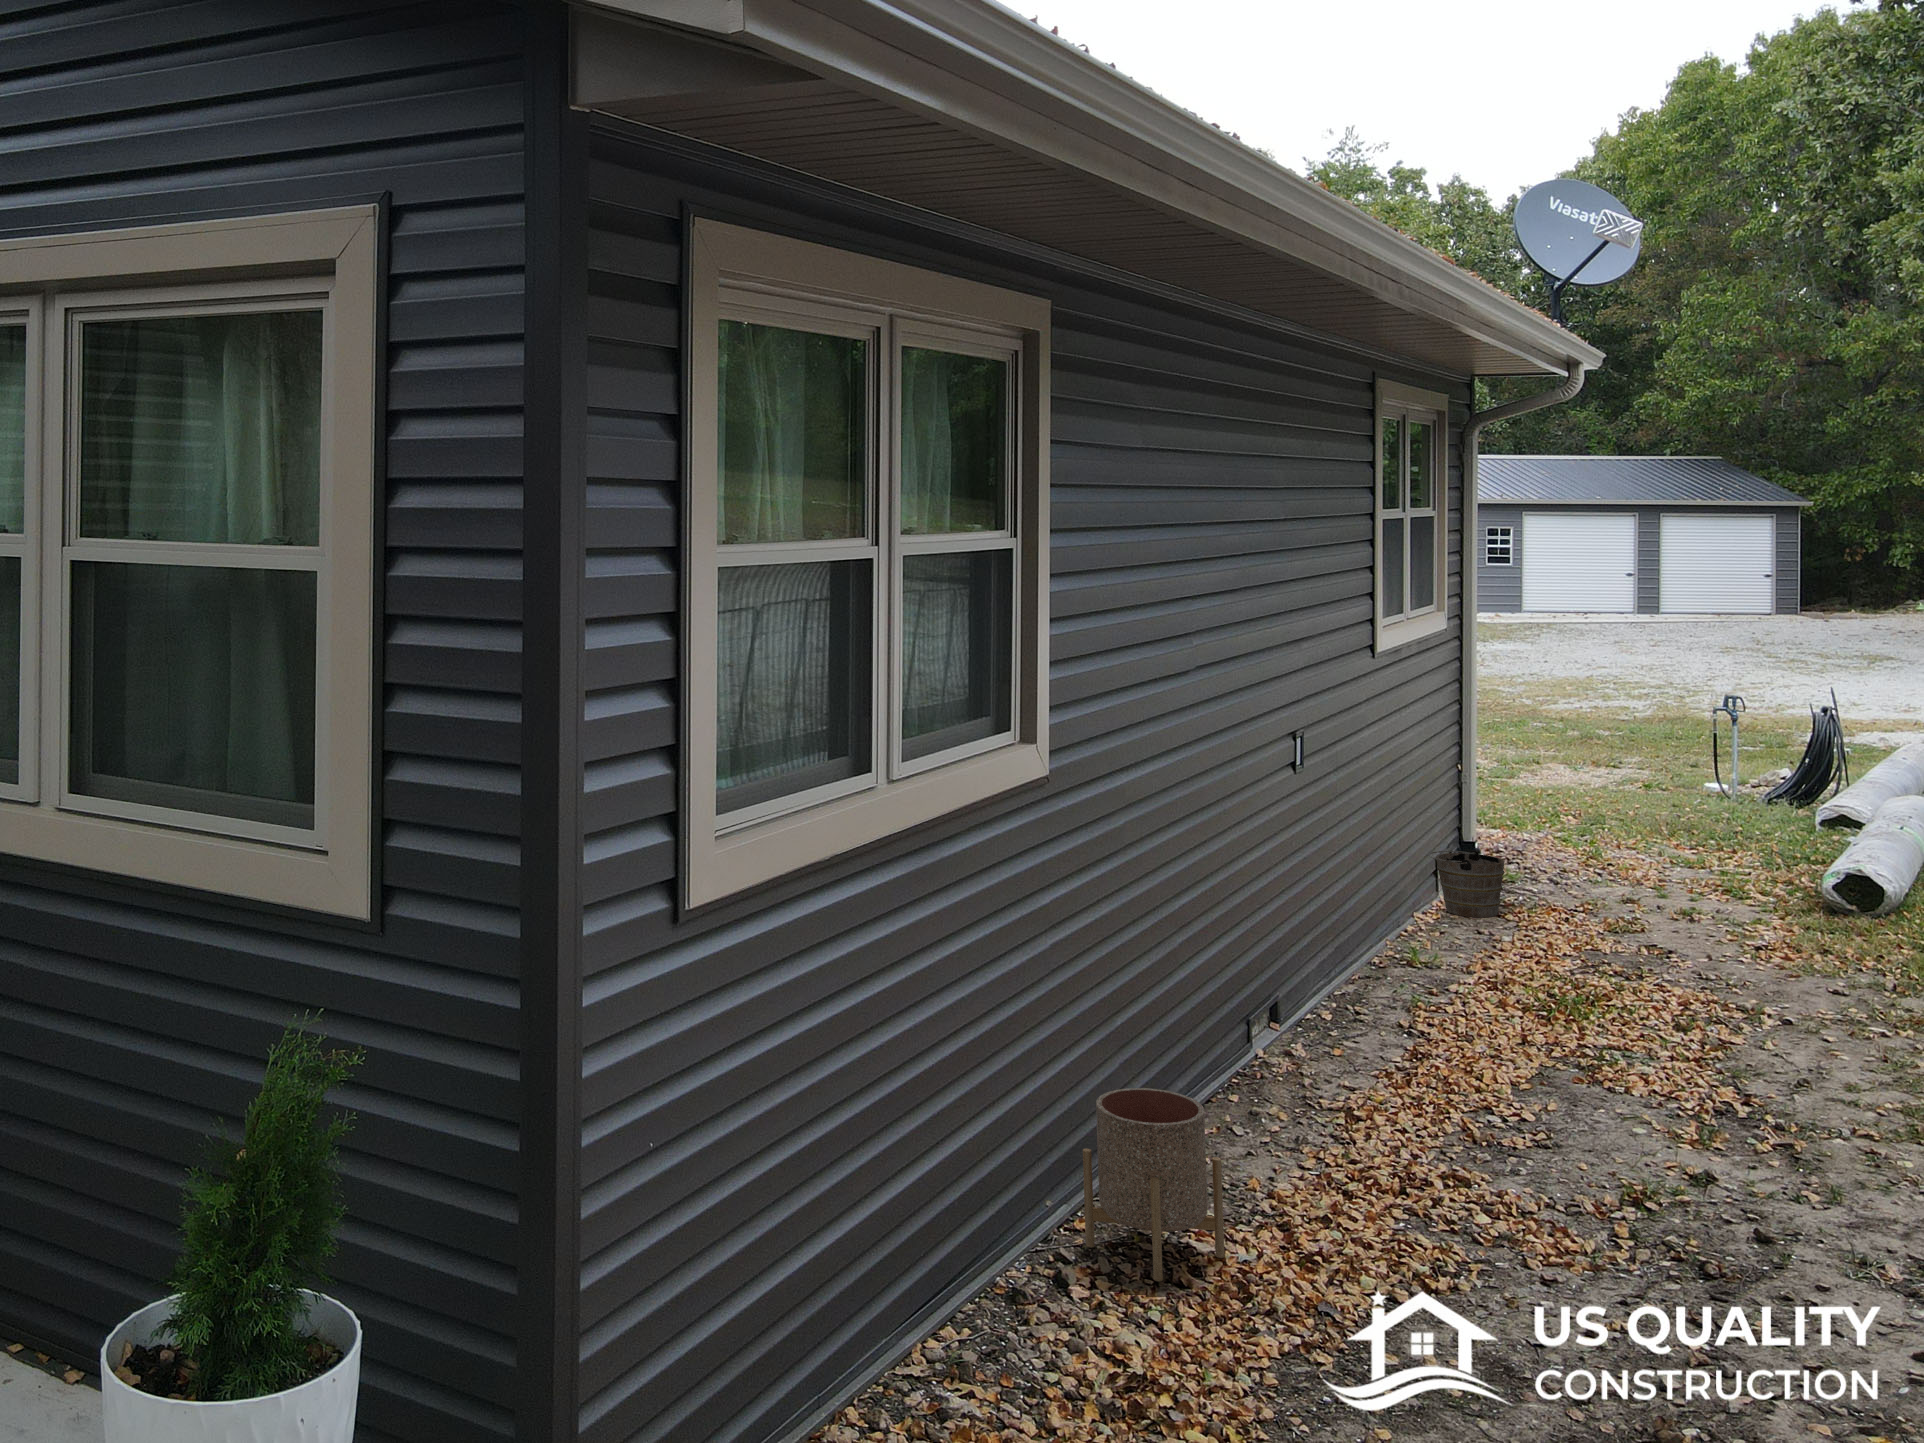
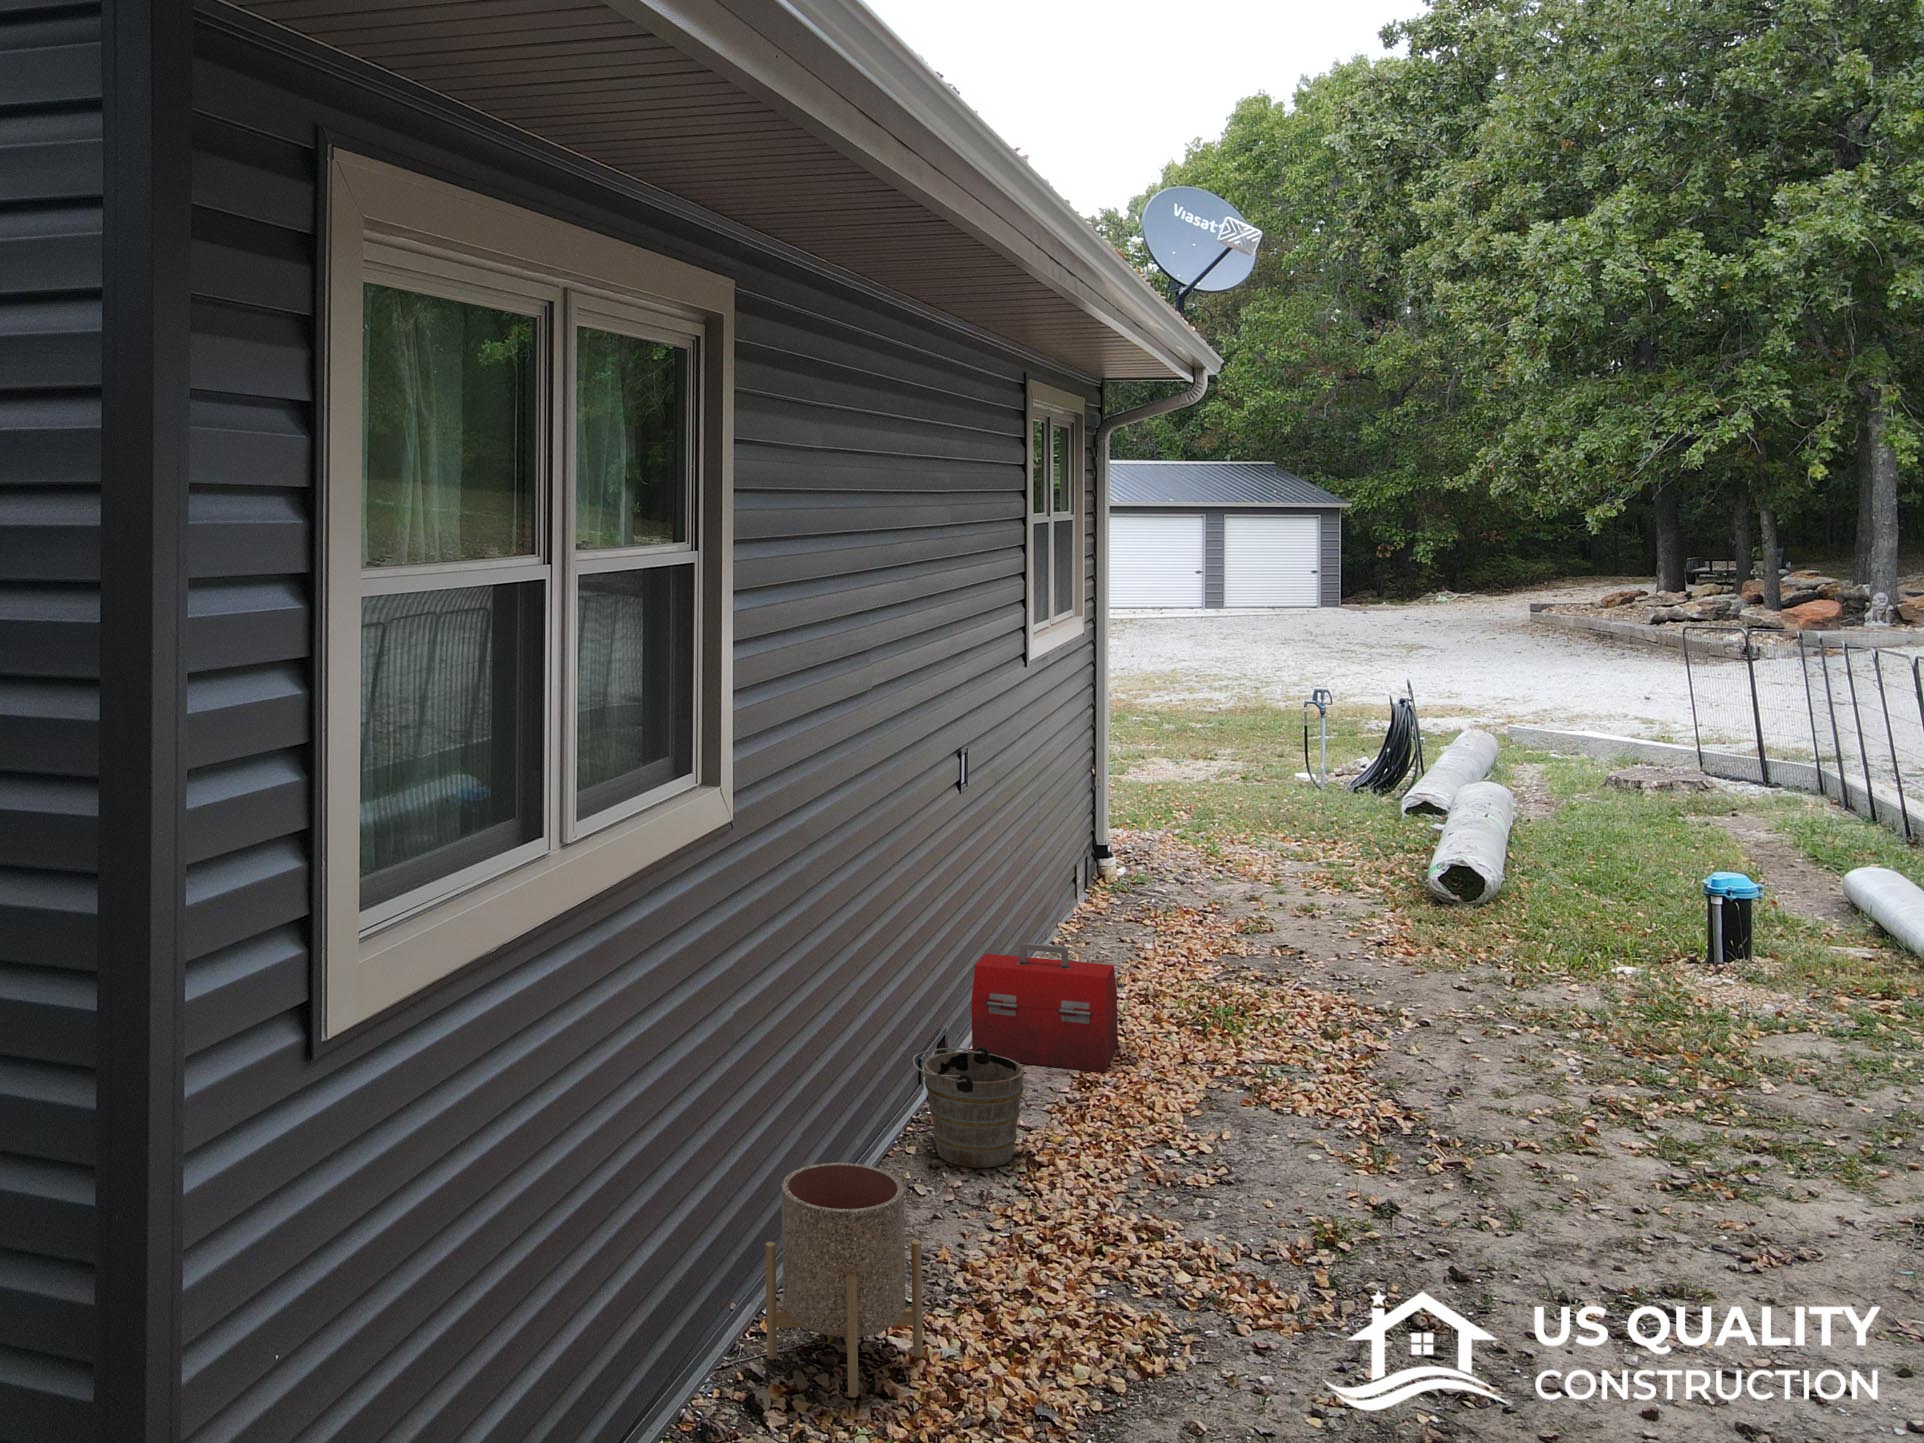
bucket: present [1429,850,1505,917] -> present [913,1047,1024,1168]
toolbox: none [1304,924,1454,1048] -> present [971,943,1118,1073]

